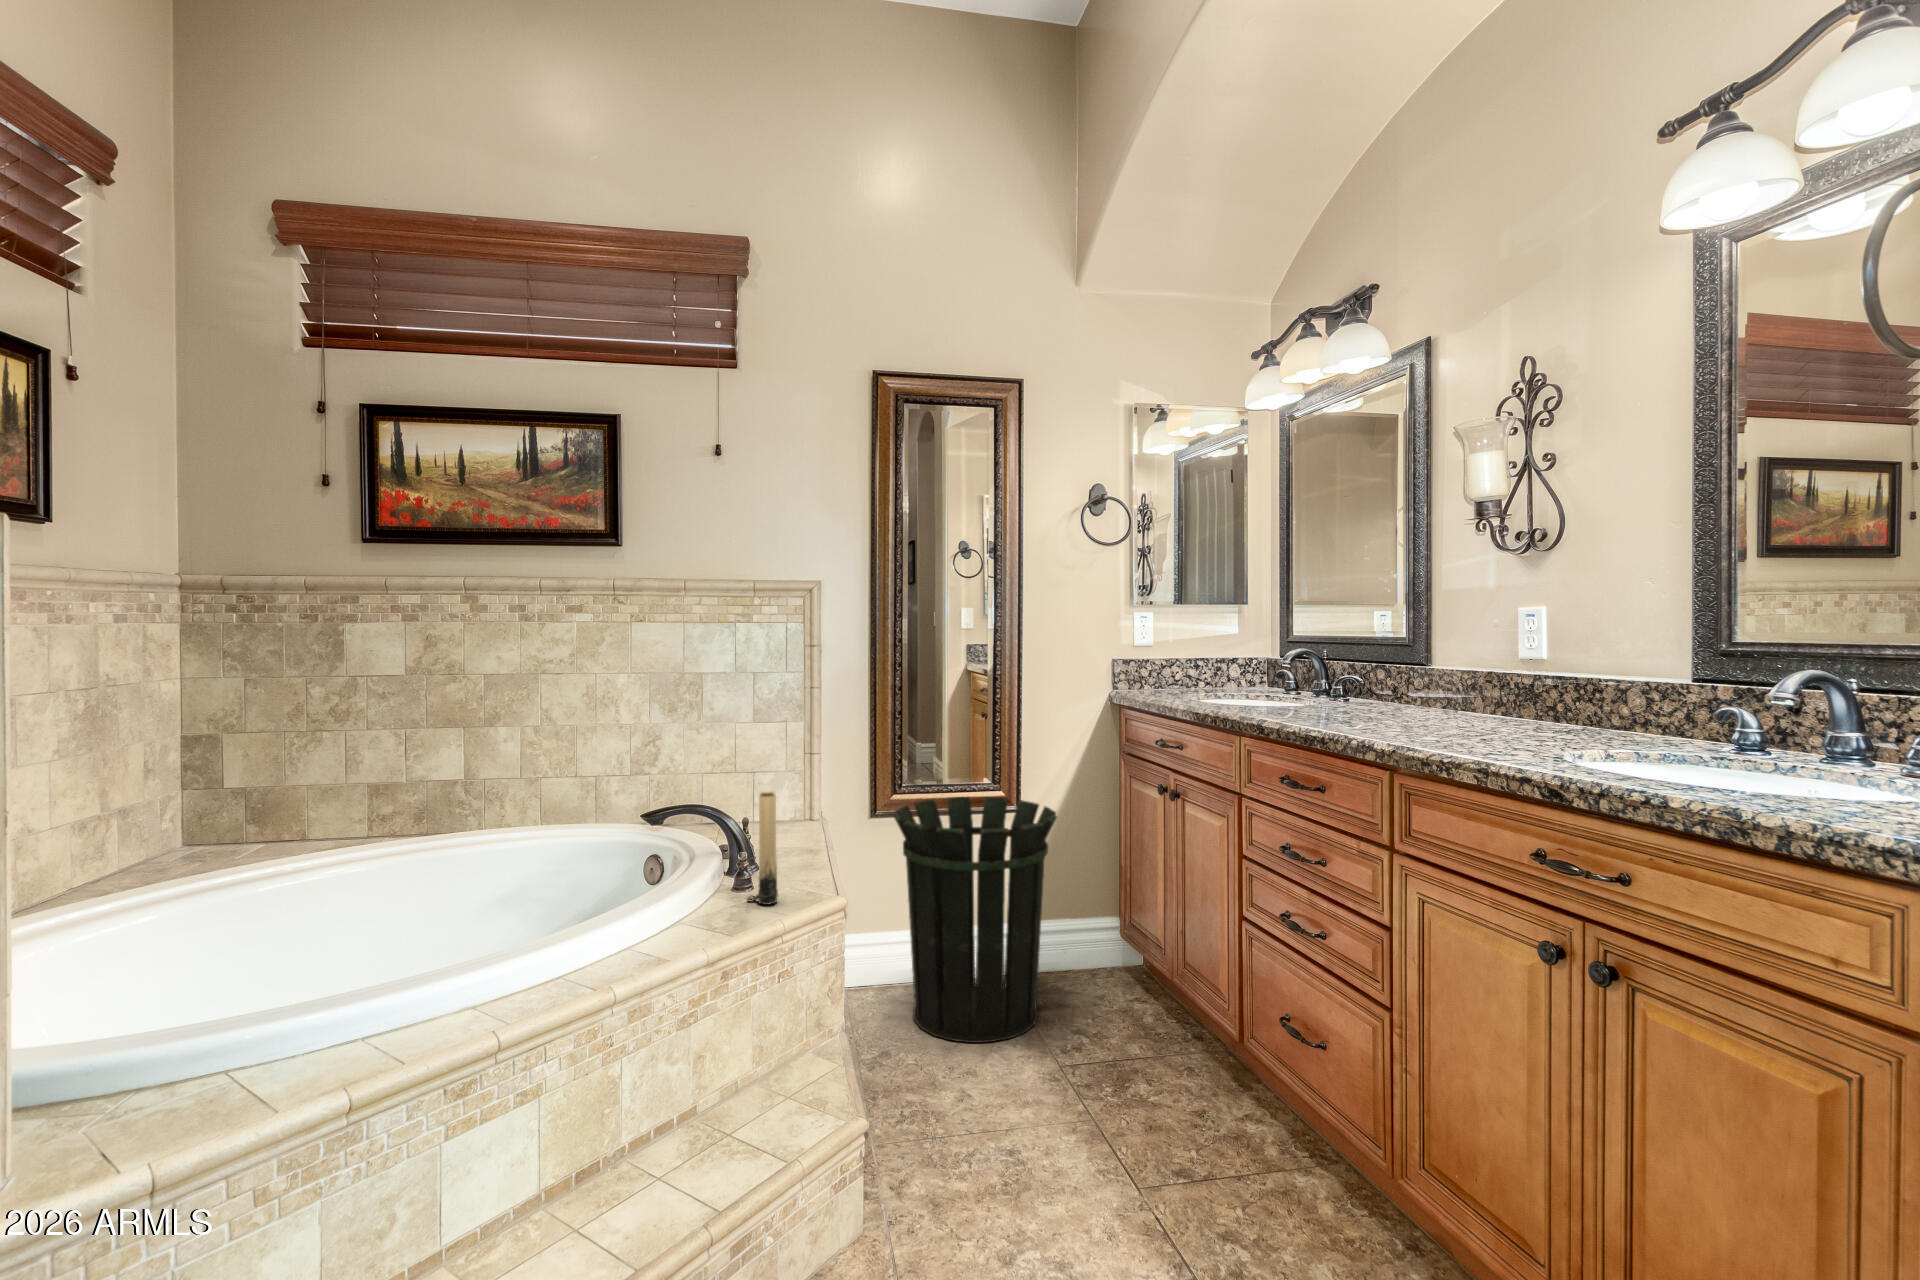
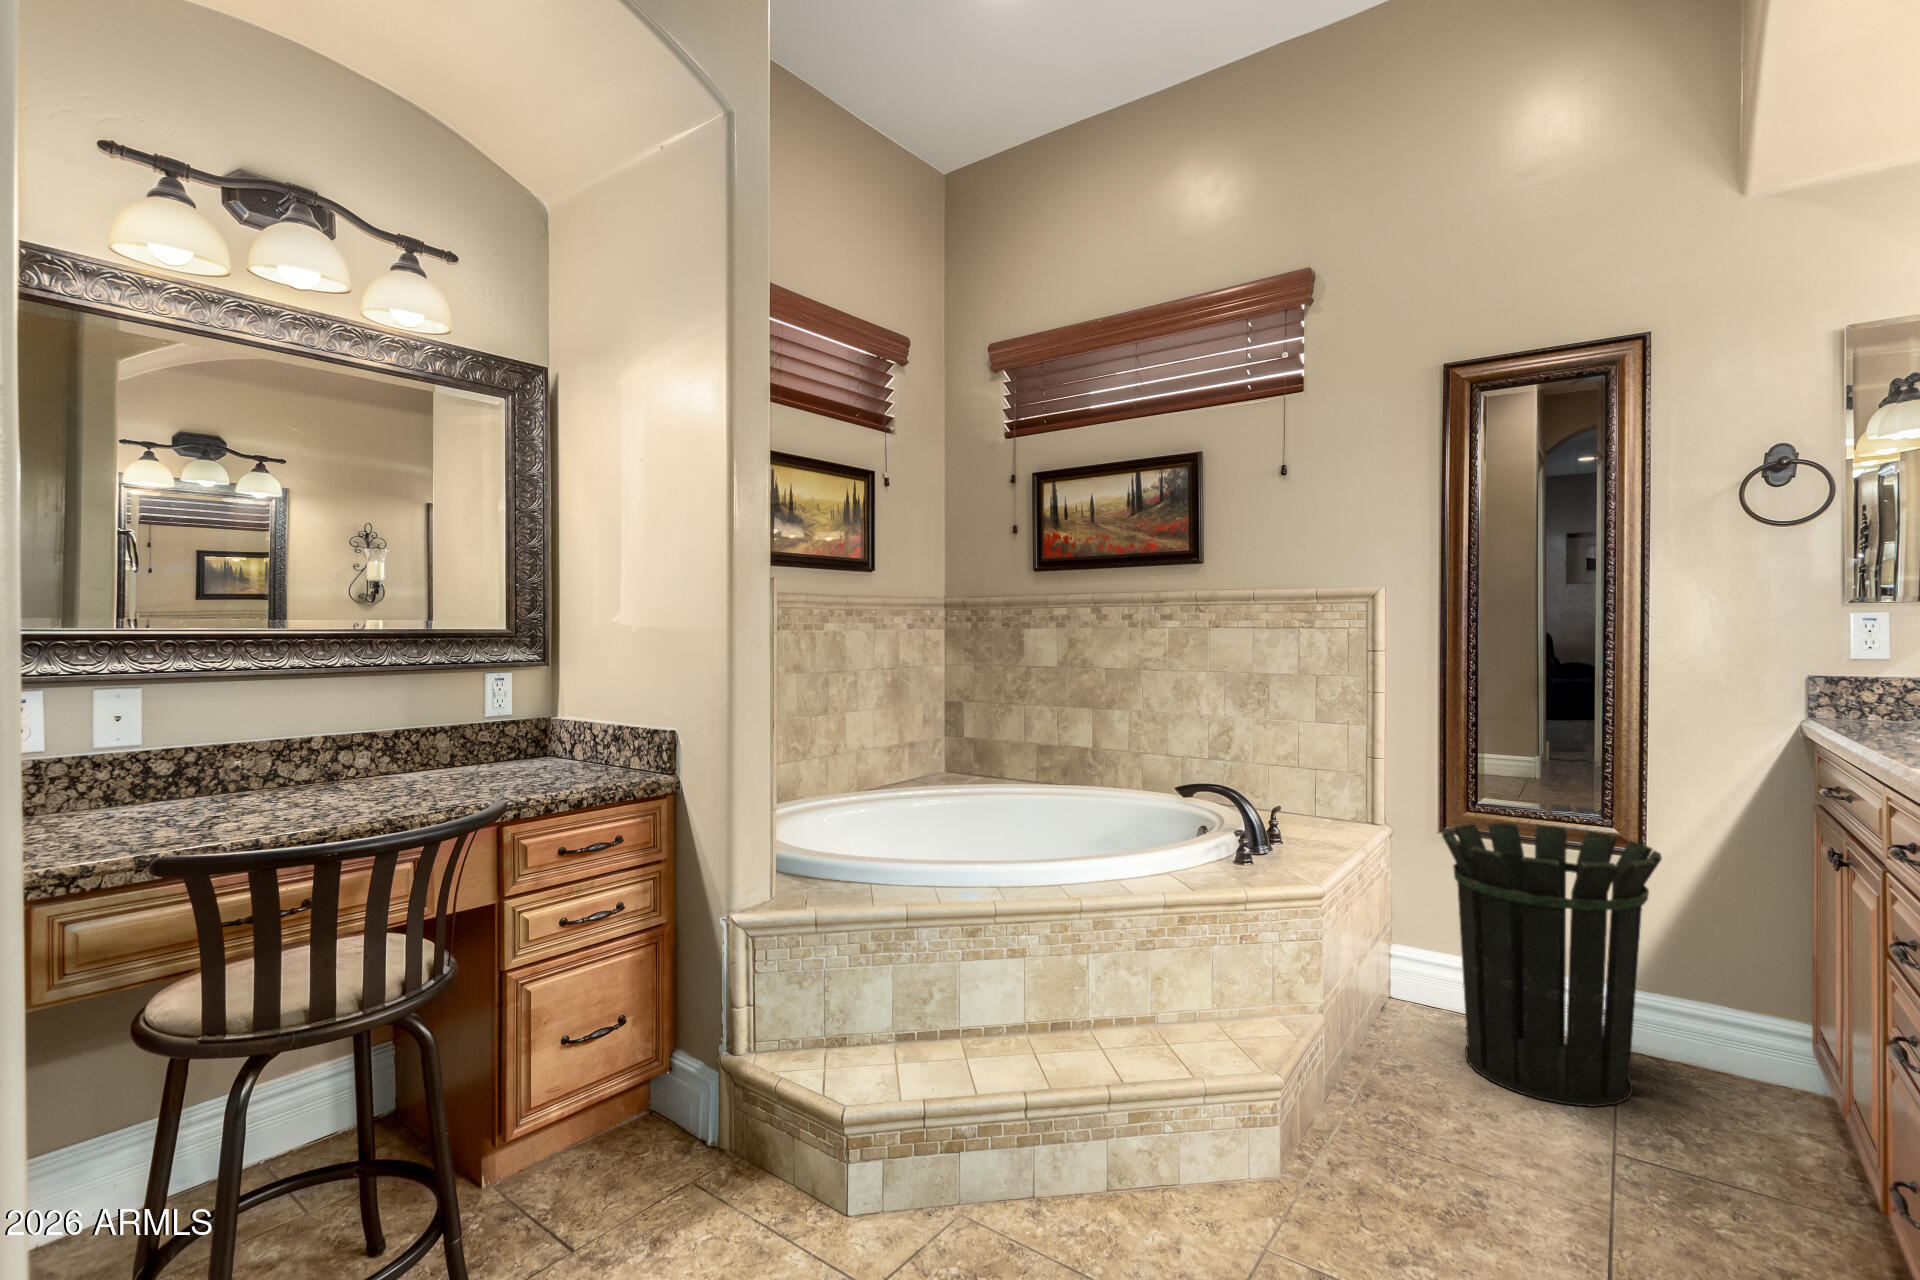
candle: present [747,790,778,905] -> none [1236,777,1261,878]

